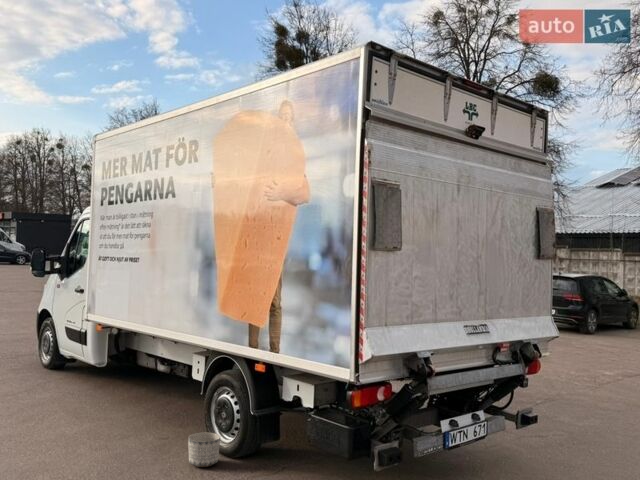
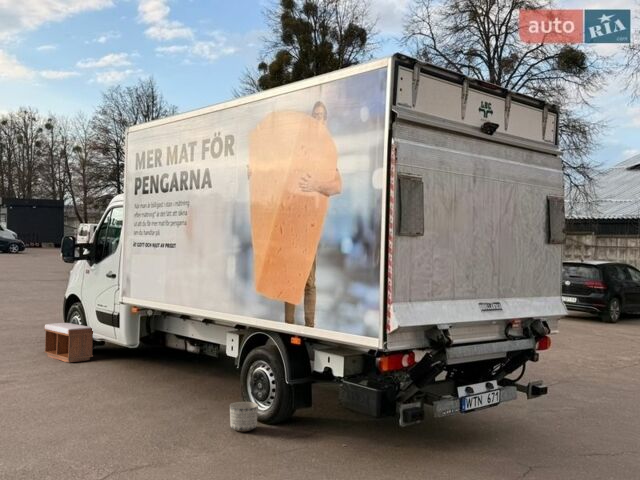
bench: none [11,339,63,382] -> present [44,323,93,363]

